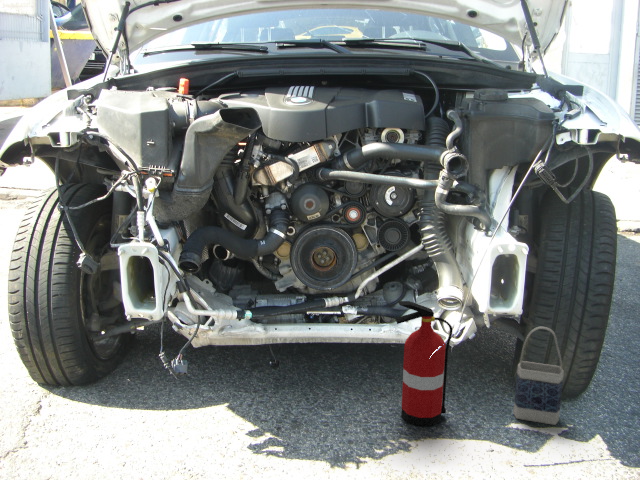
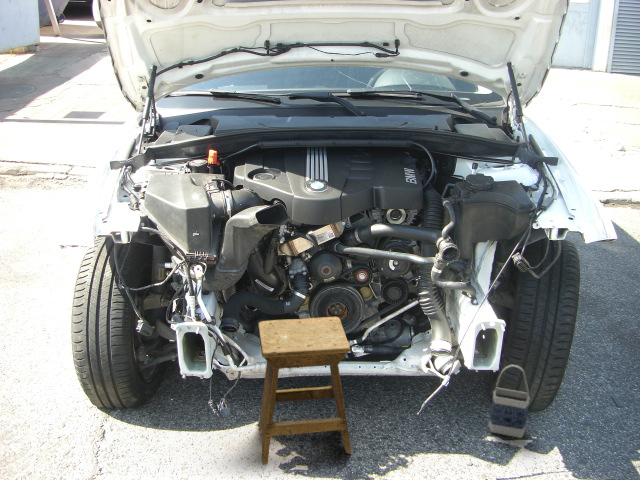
stool: none [225,262,339,443] -> present [258,317,351,464]
fire extinguisher: present [396,301,452,426] -> none [396,348,442,442]

